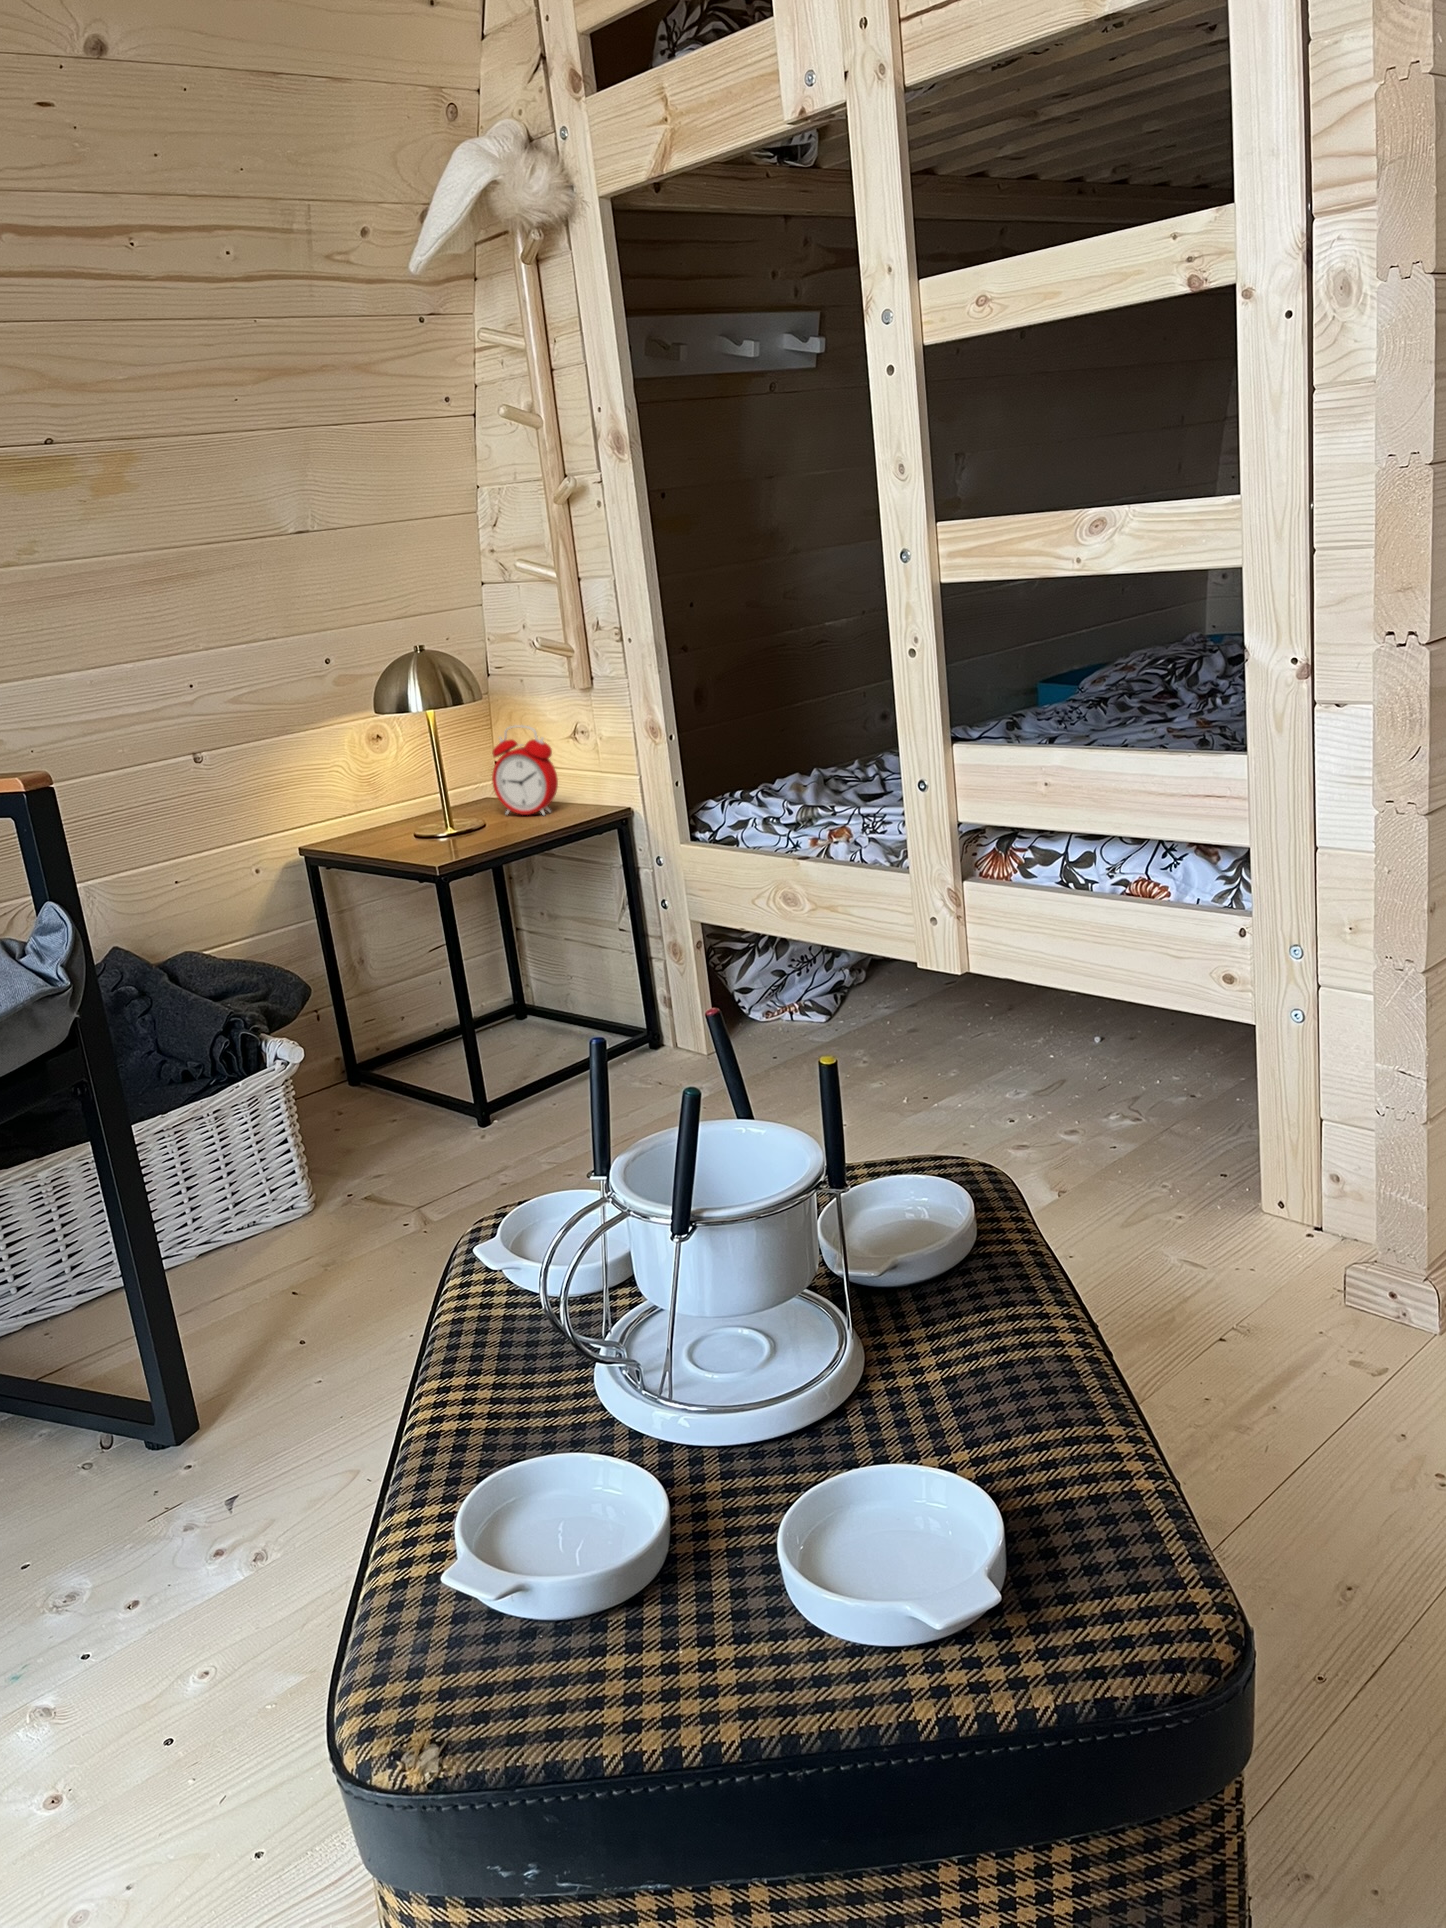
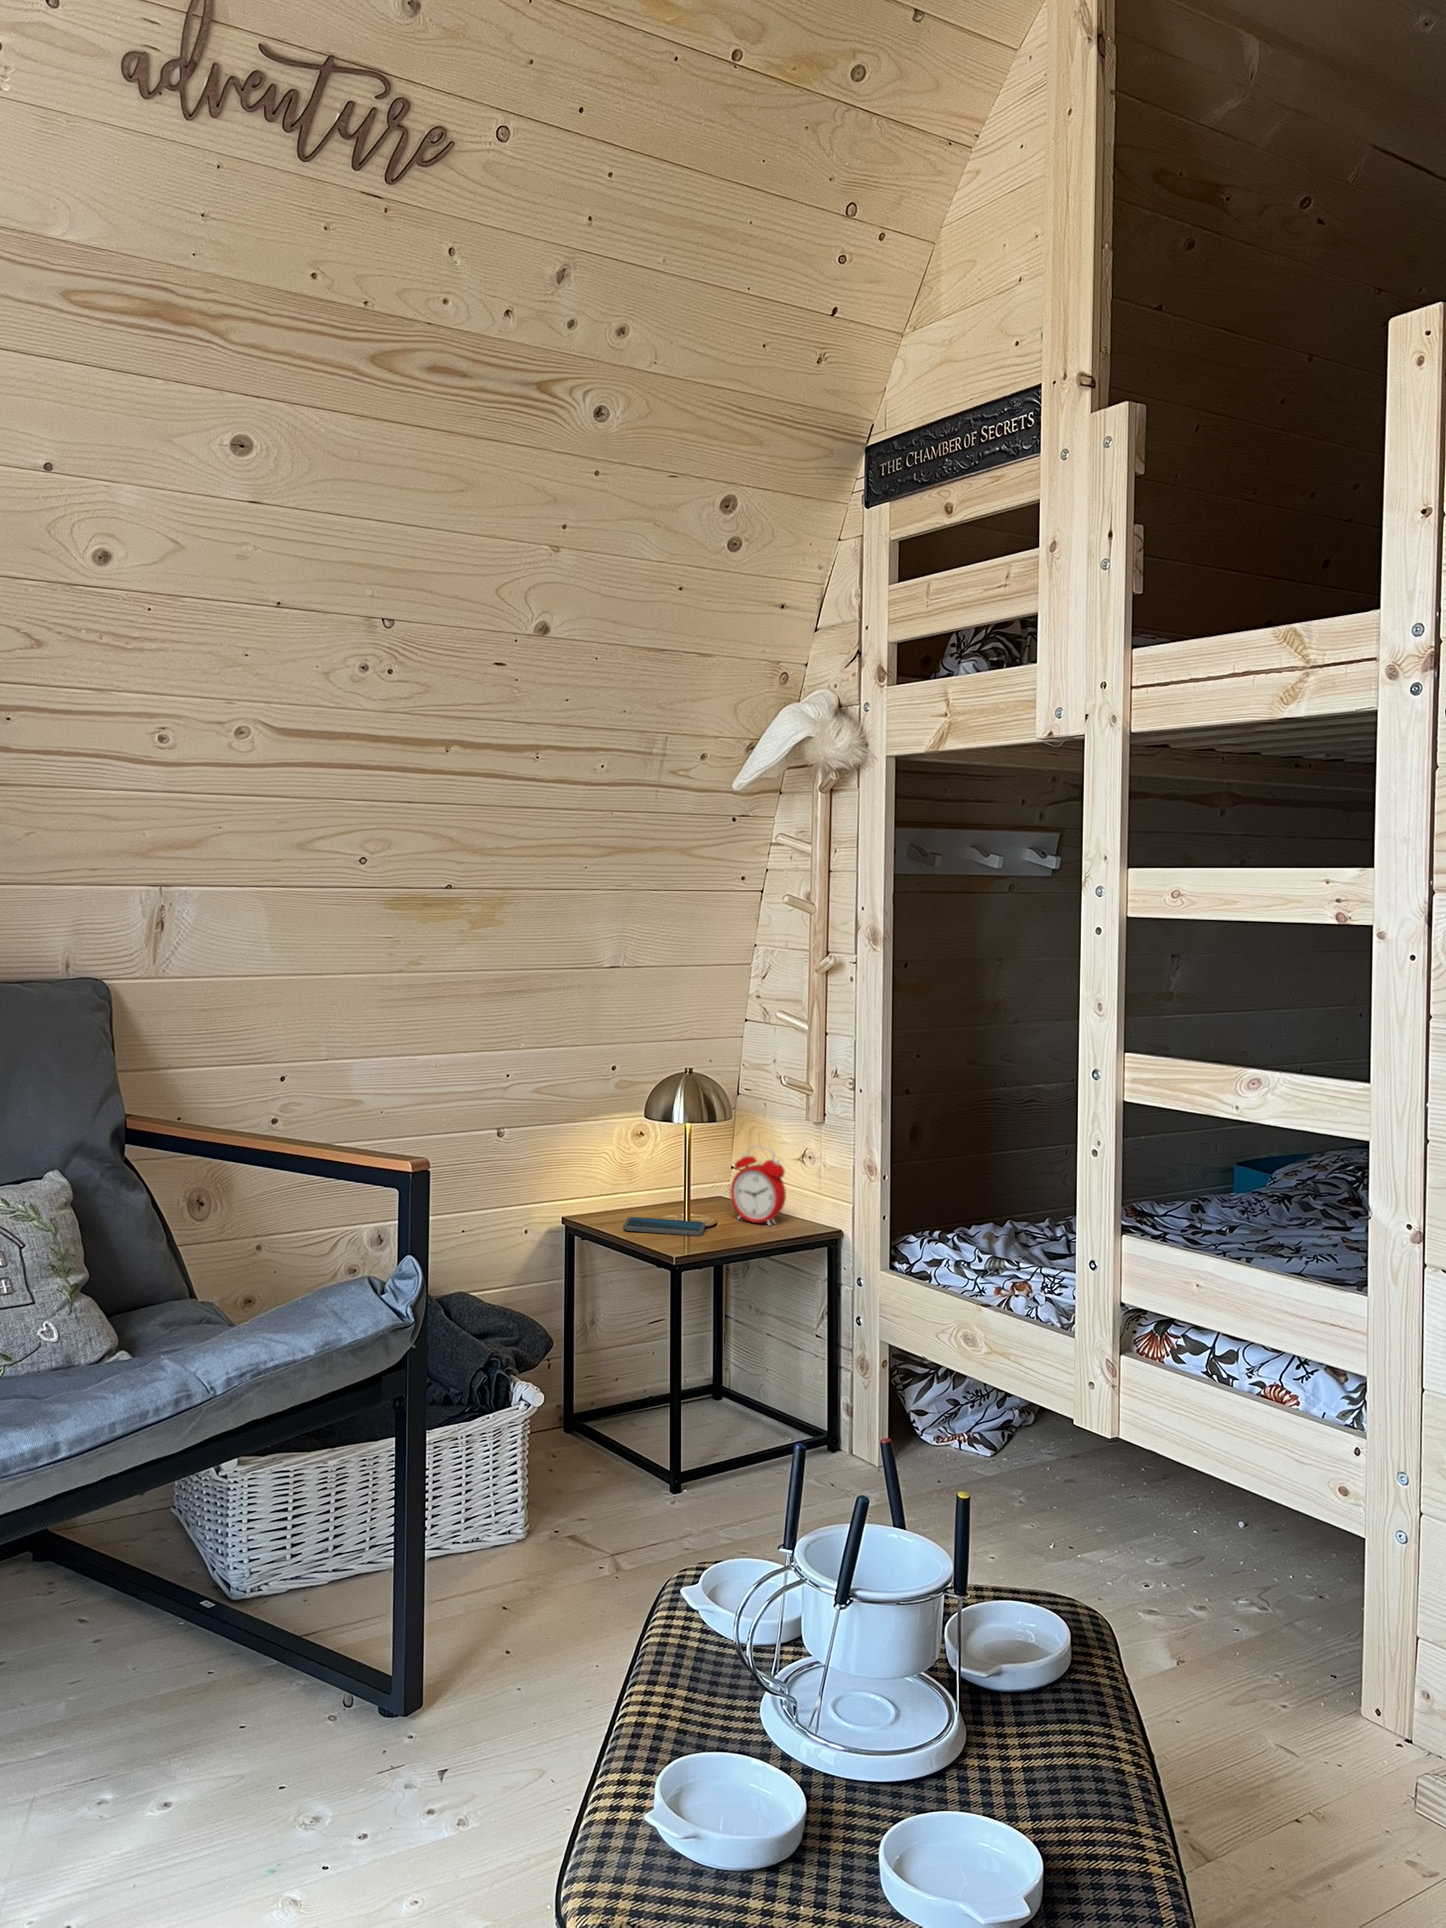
smartphone: none [371,823,469,847] -> present [623,1217,705,1236]

